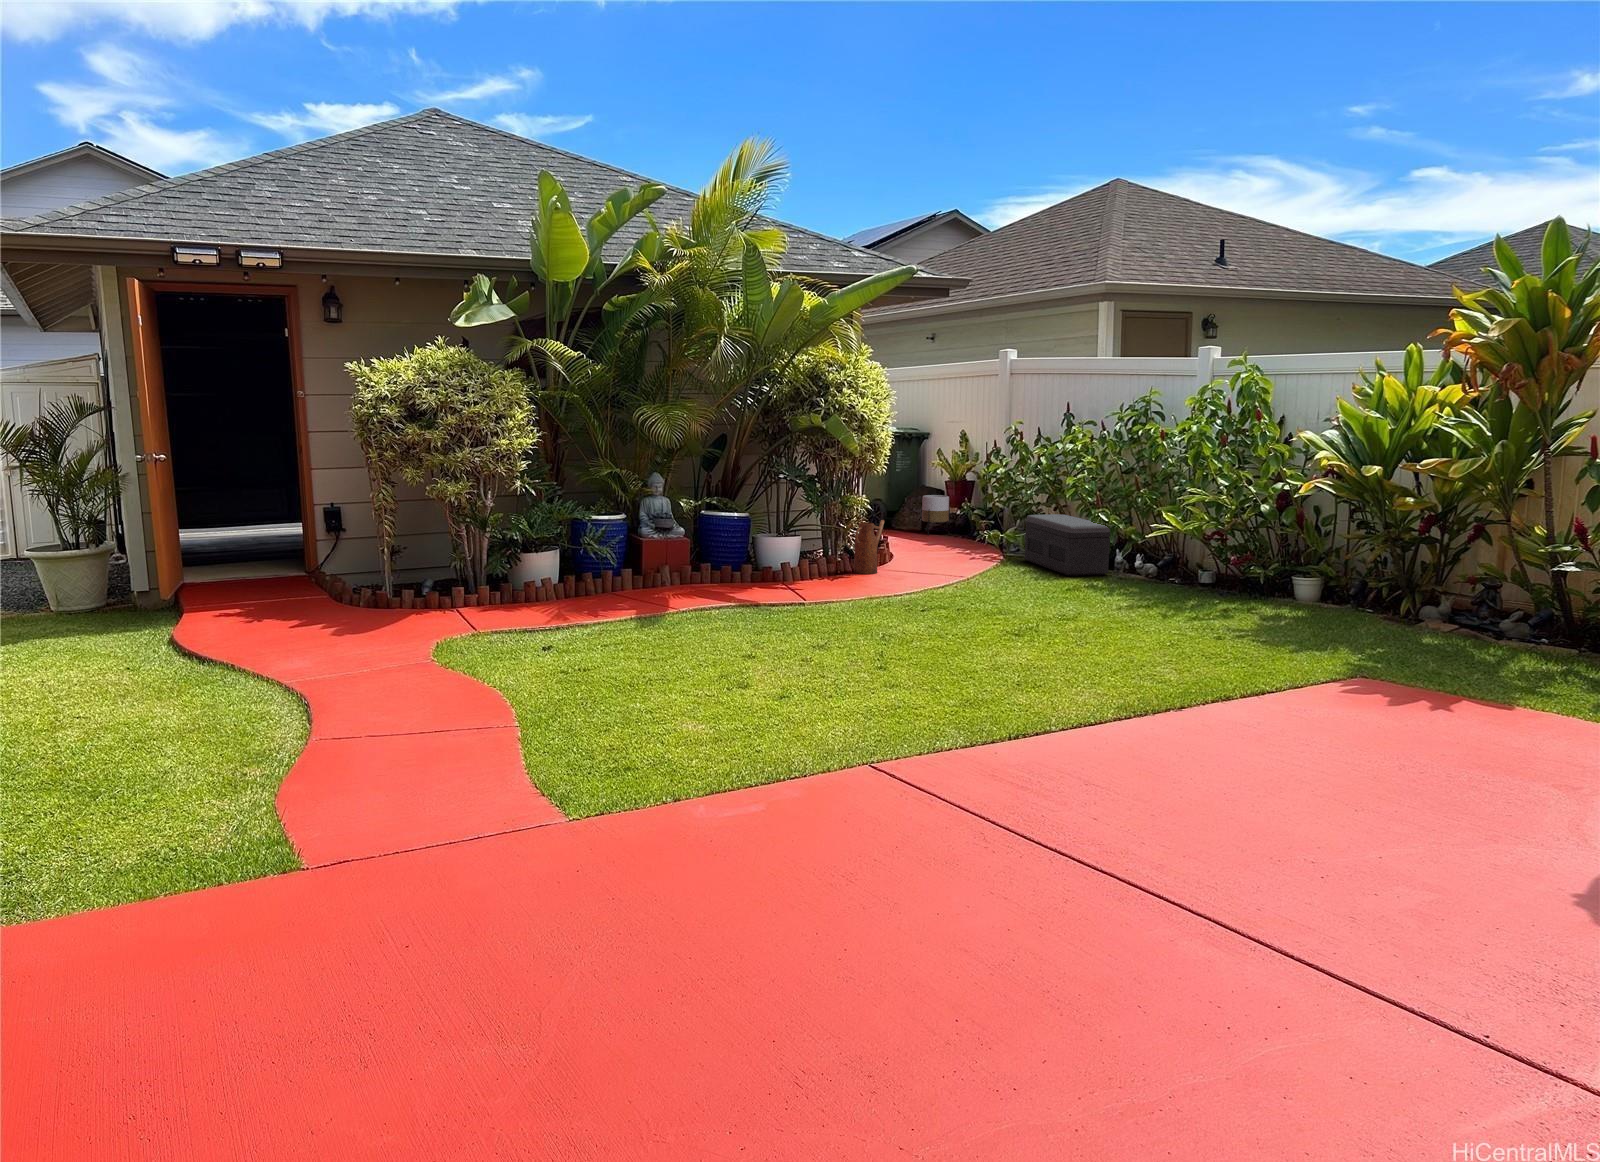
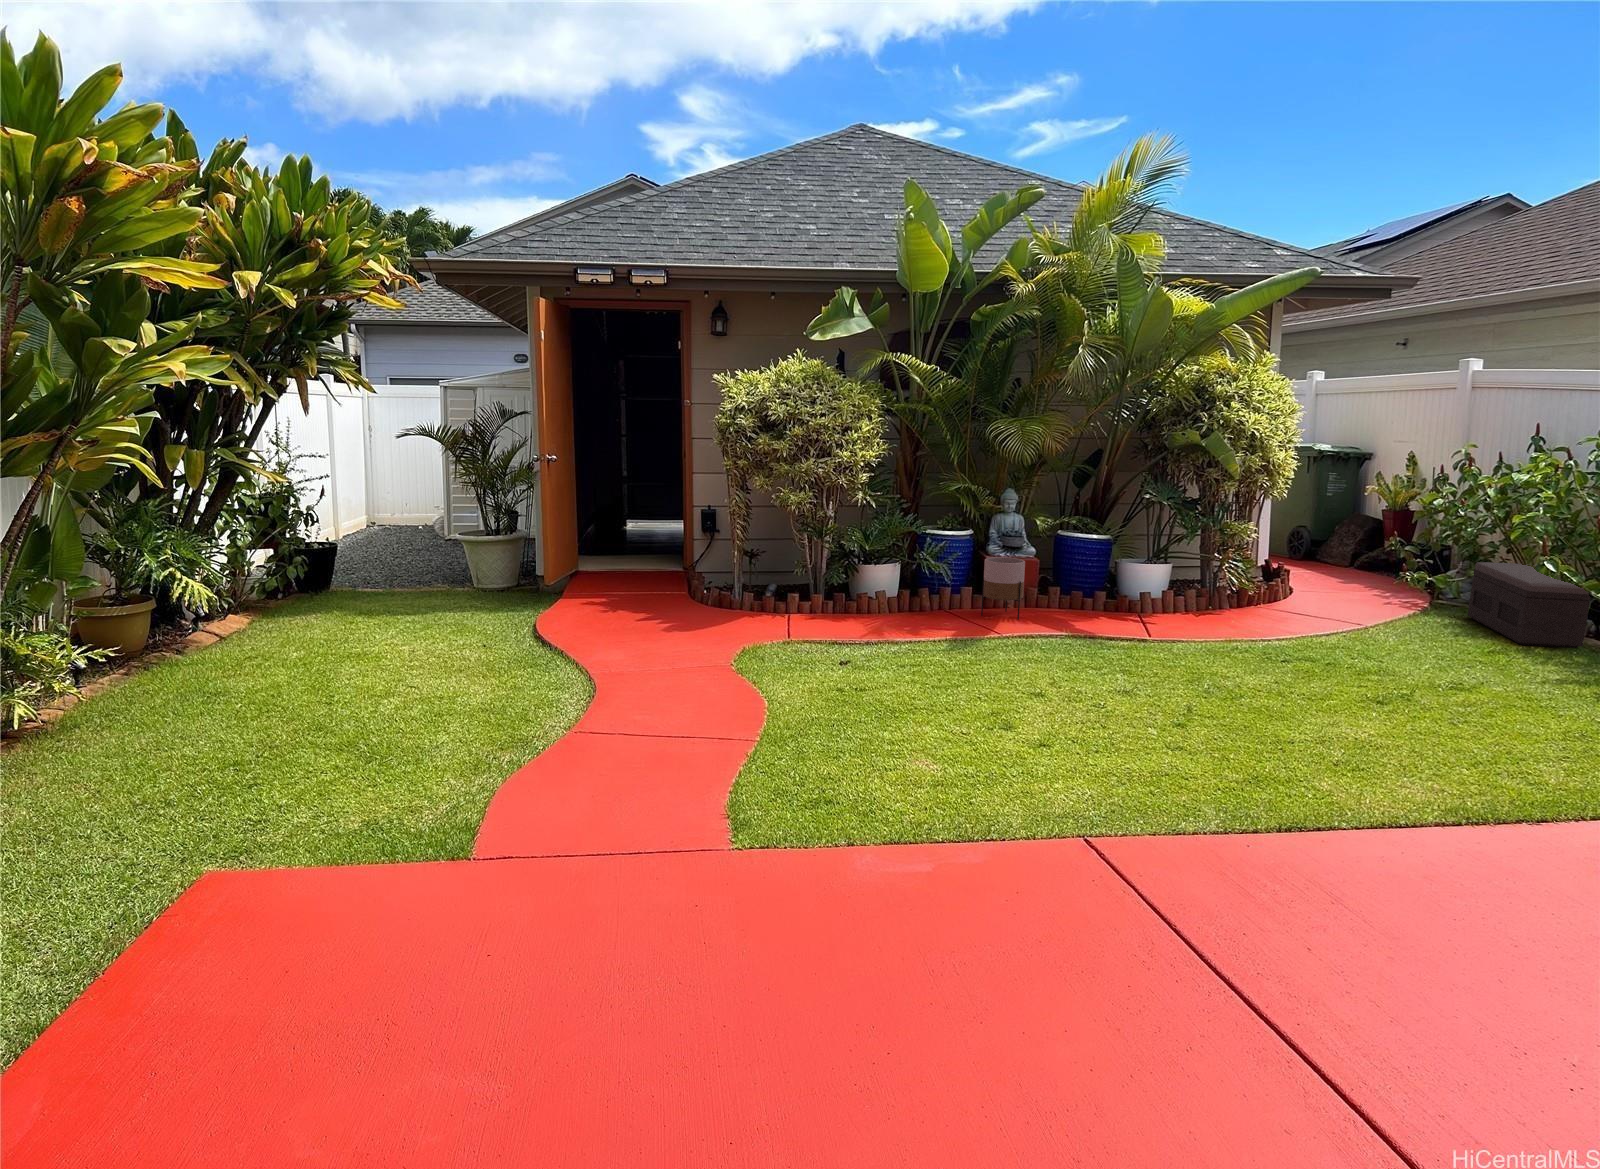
planter: present [922,495,950,535] -> present [981,557,1025,620]
watering can: present [854,520,884,574] -> none [1232,555,1278,616]

